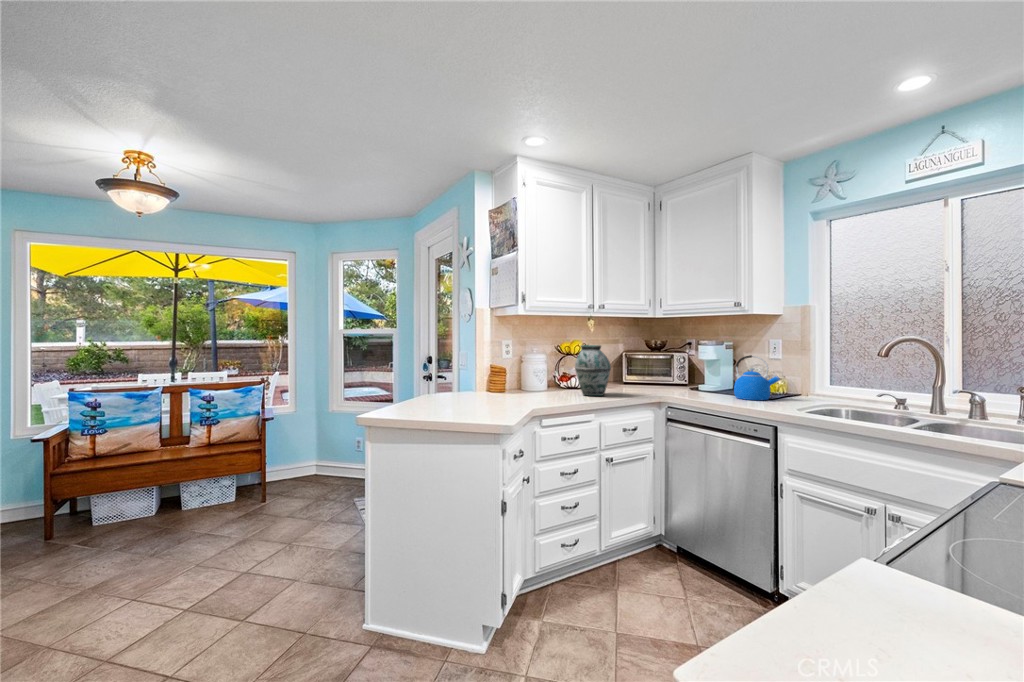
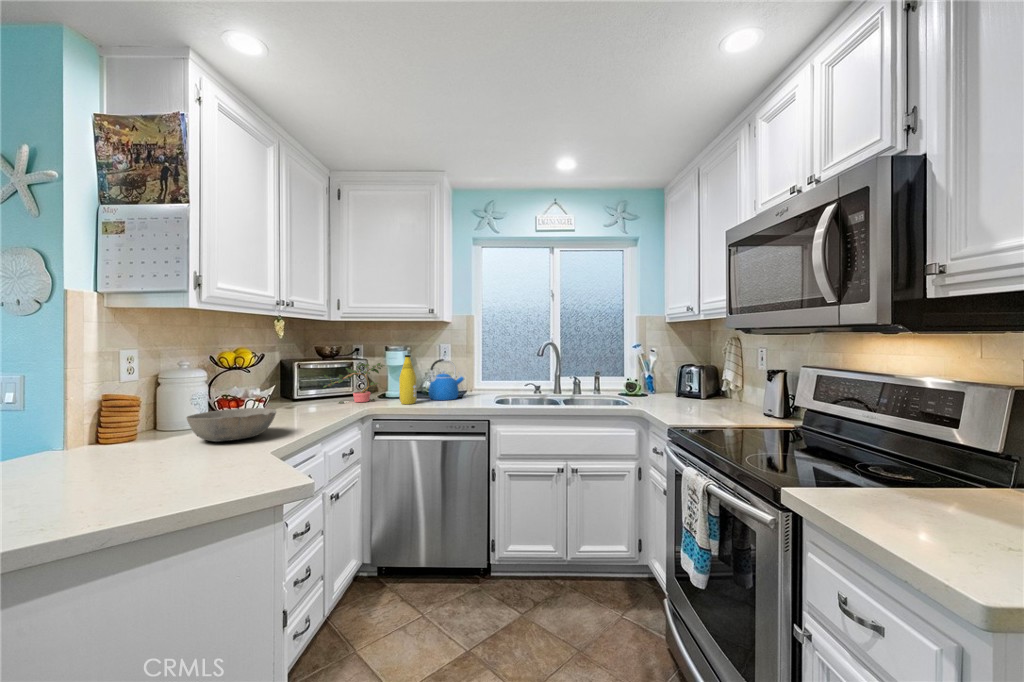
vase: present [575,345,611,396] -> none [266,354,318,421]
bottle: none [694,350,713,398] -> present [399,355,417,404]
potted plant: none [636,355,690,392] -> present [323,362,384,403]
bowl: none [514,381,564,400] -> present [187,408,276,442]

